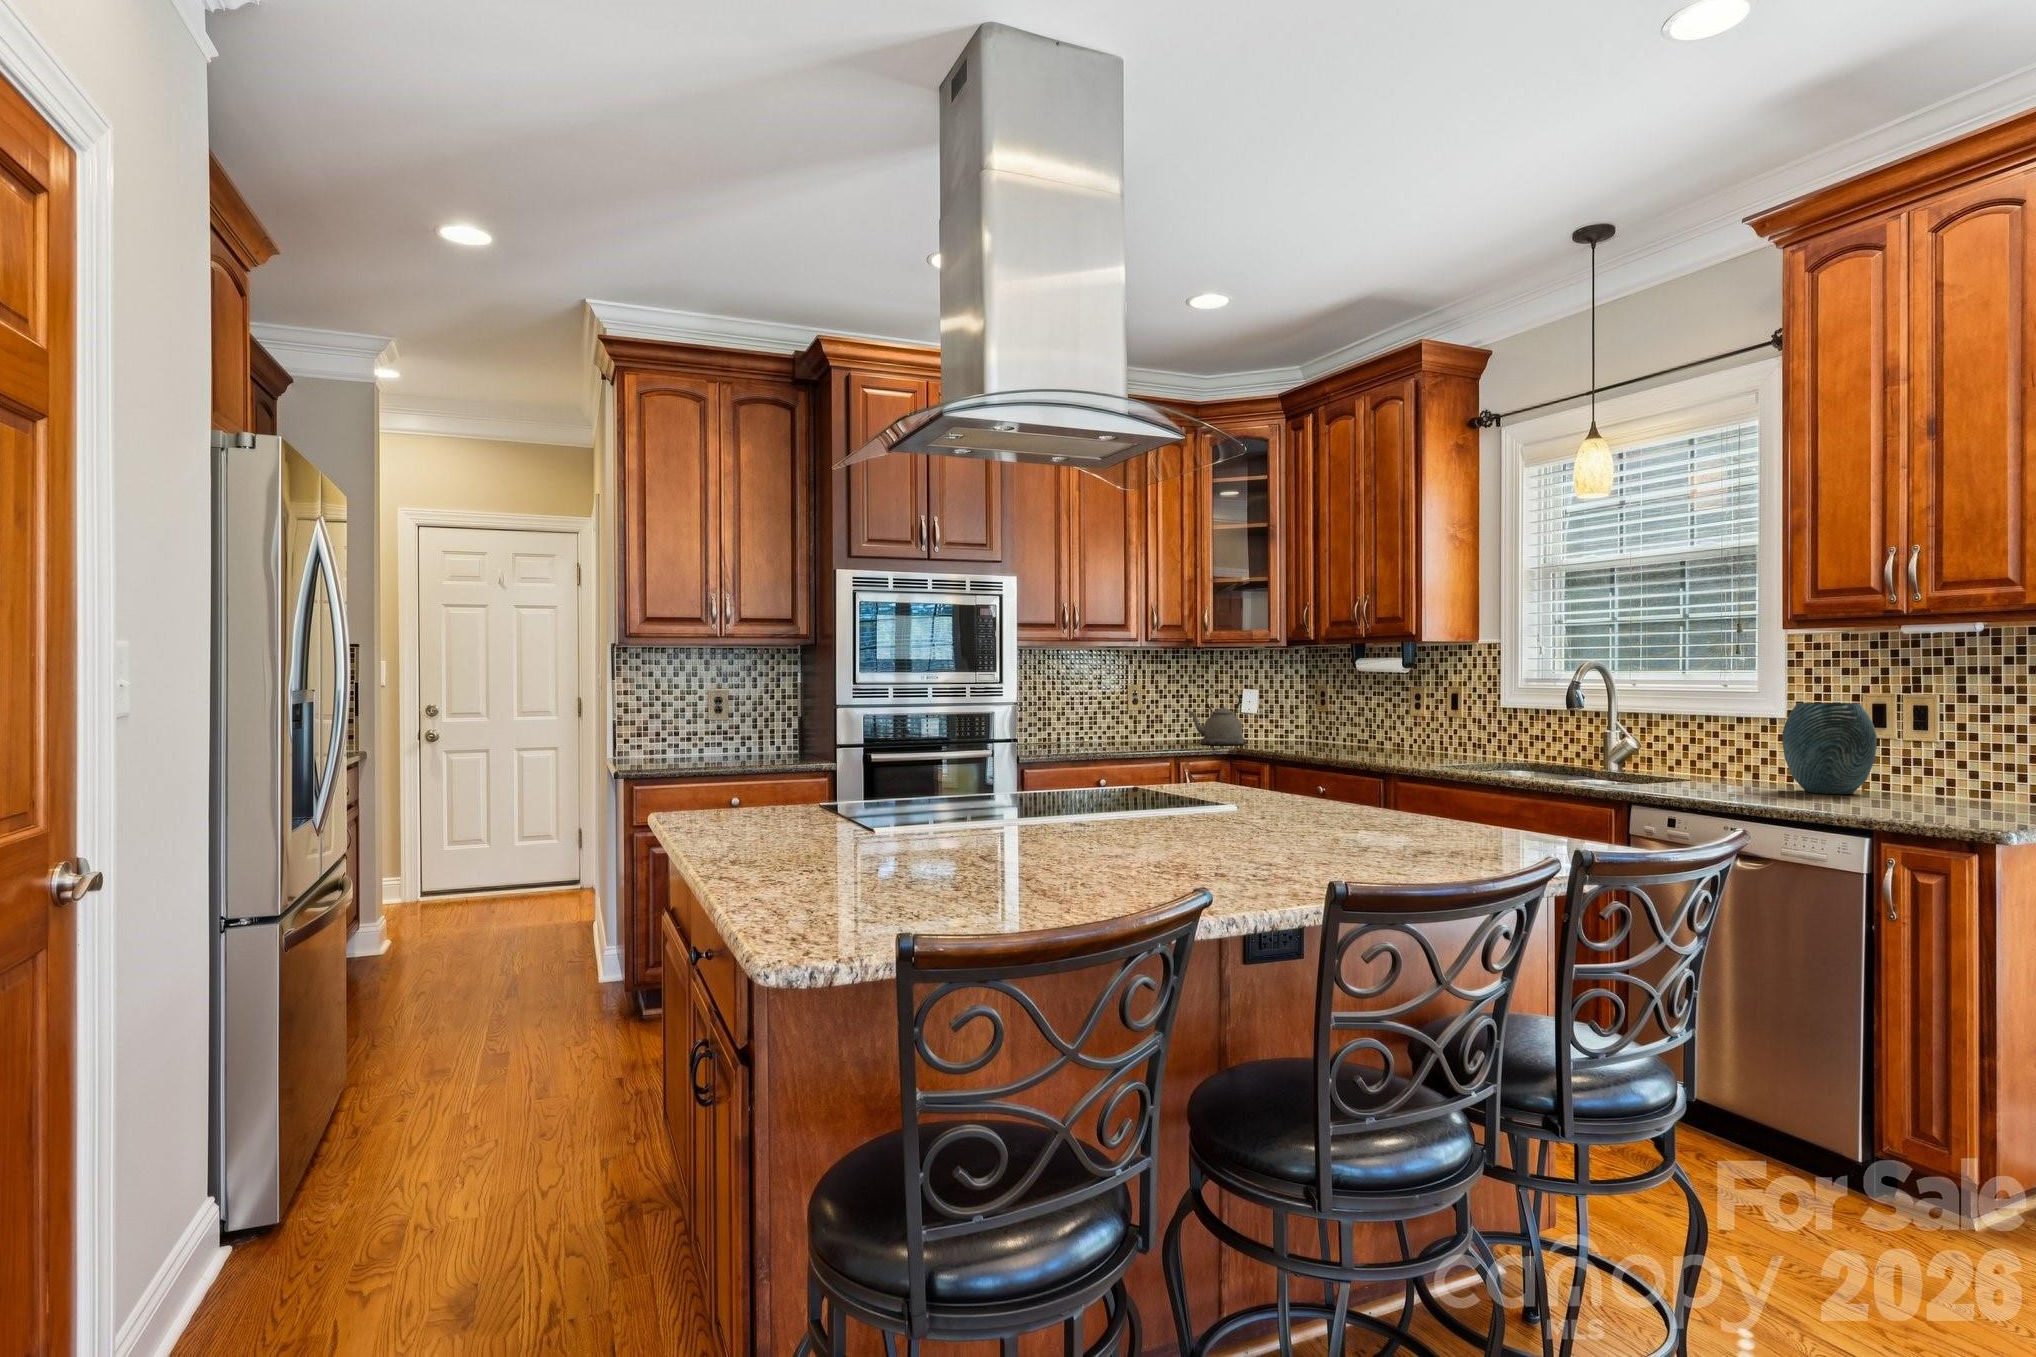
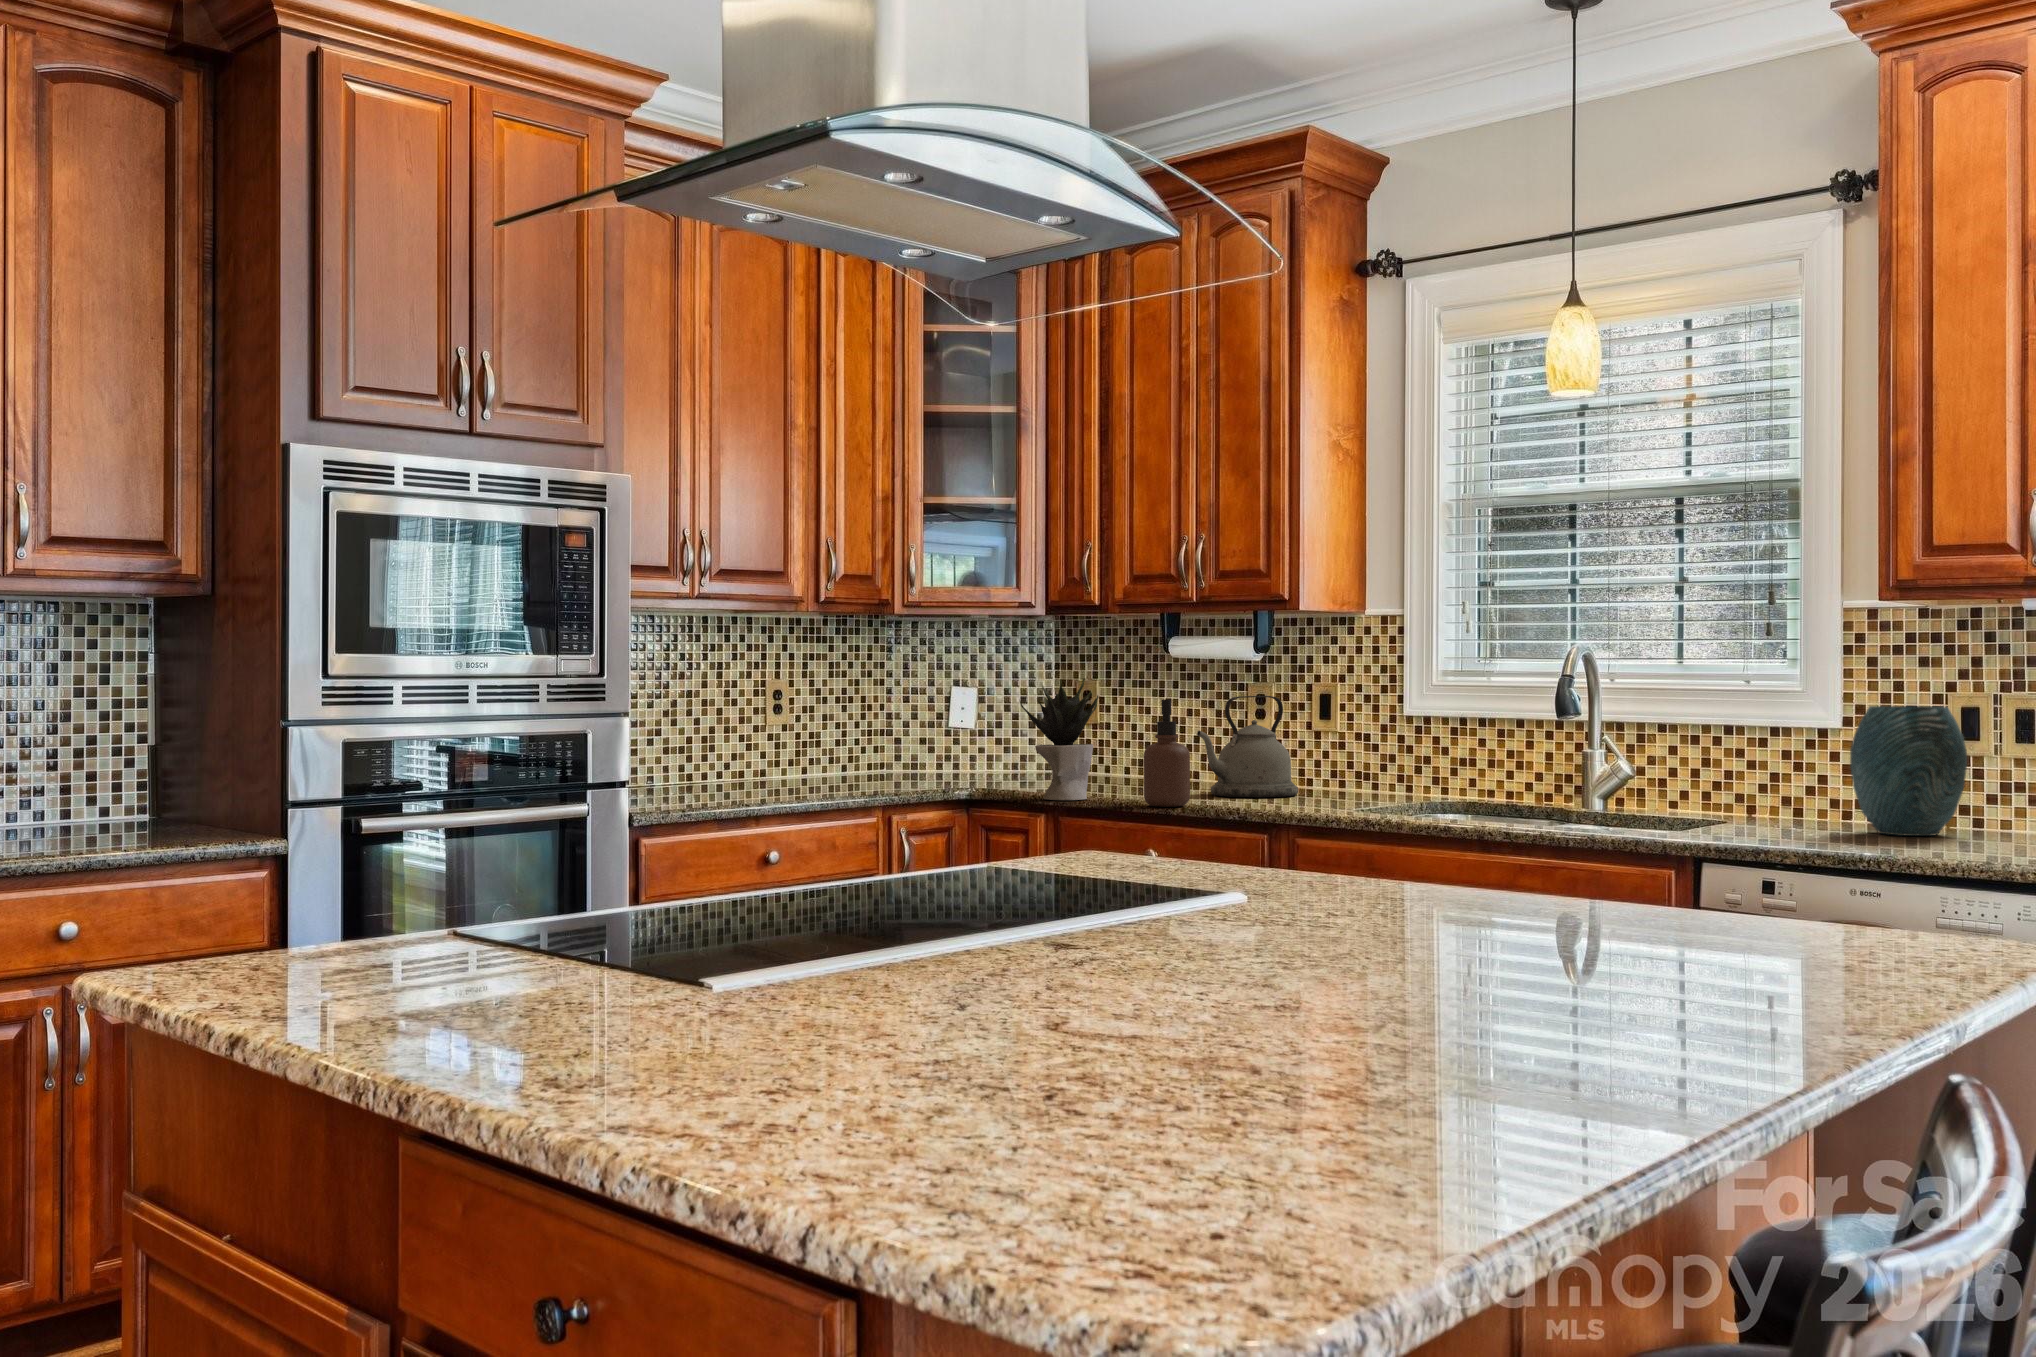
potted plant: none [1256,684,1305,756] -> present [1020,678,1099,800]
kettle: present [1188,693,1246,745] -> present [1197,696,1298,797]
soap dispenser: none [1322,697,1351,761] -> present [1144,700,1190,807]

